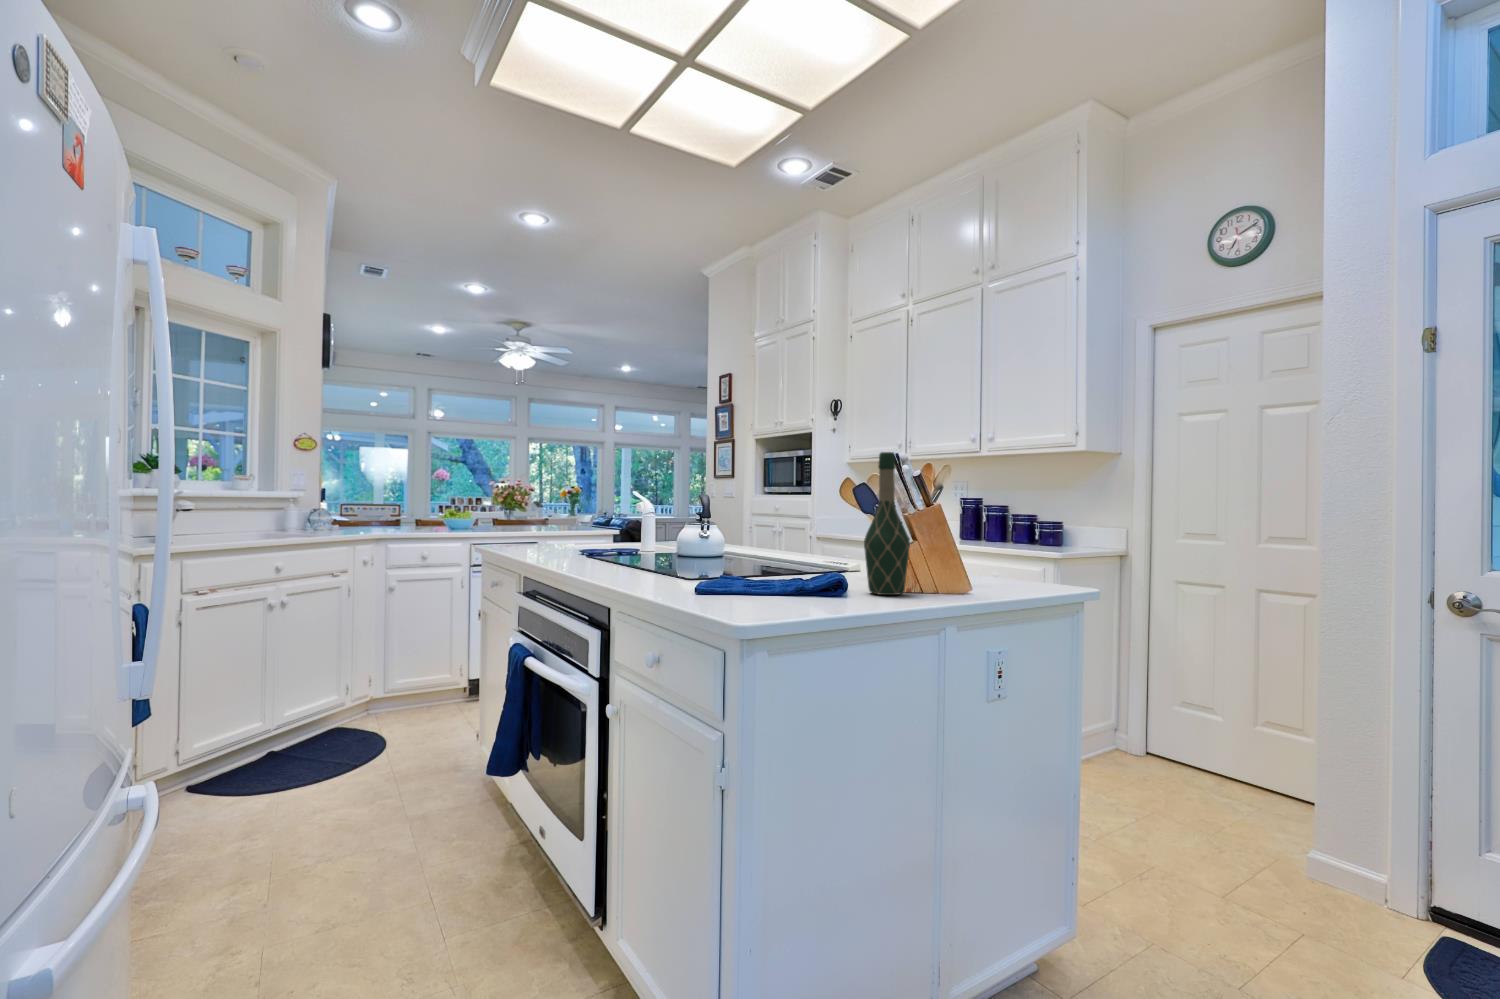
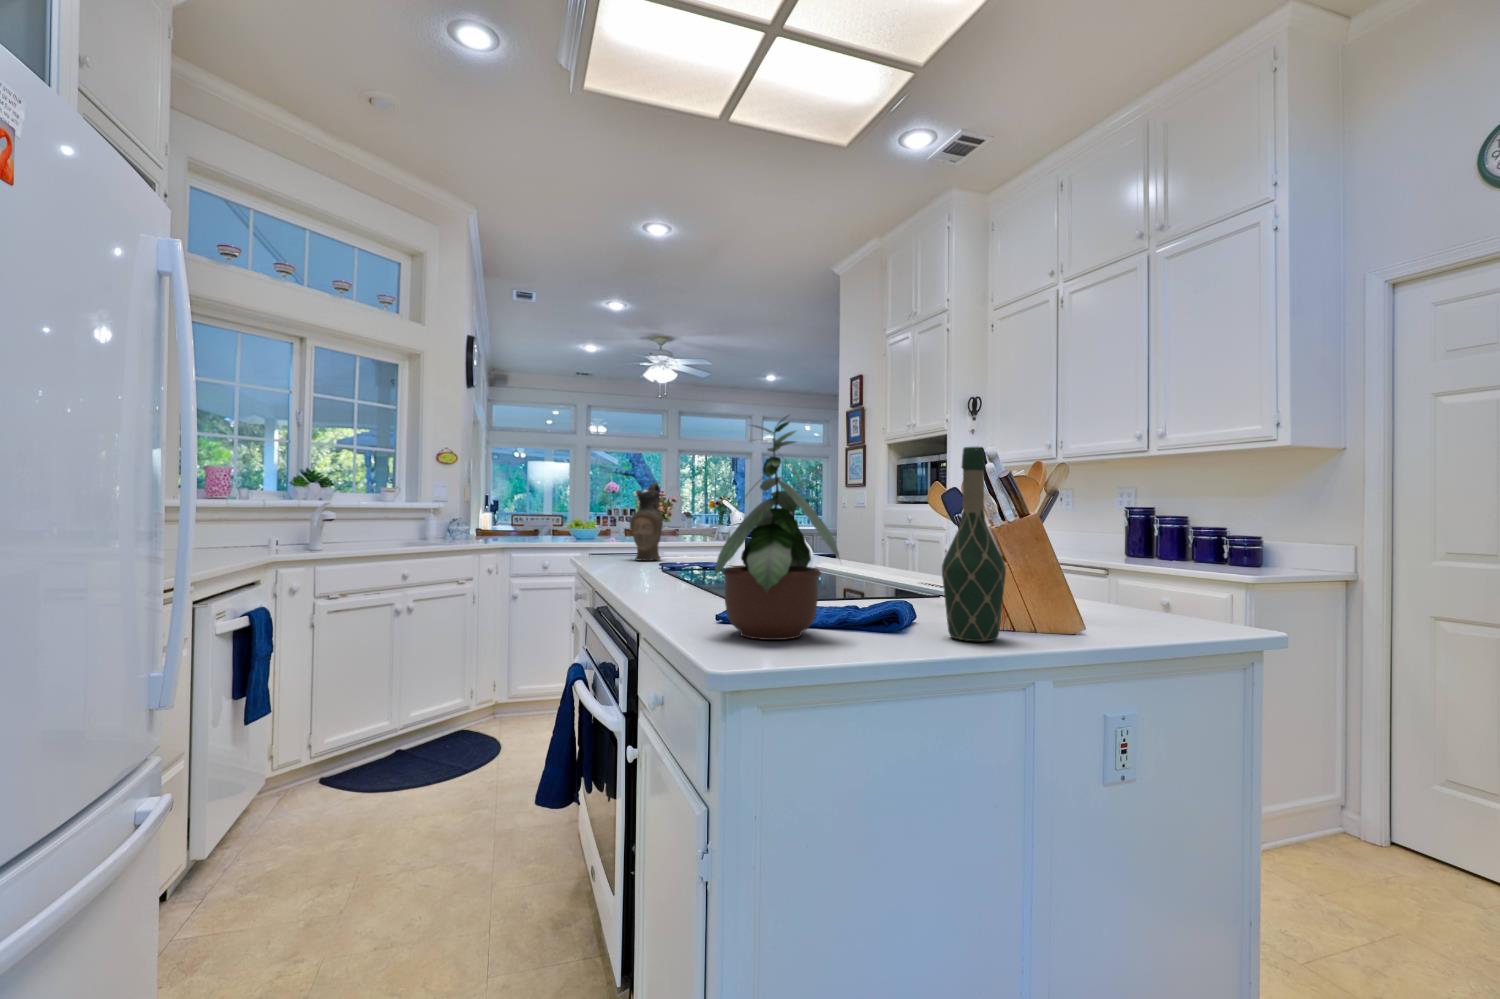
potted plant: none [688,423,799,598] -> present [714,416,839,640]
ceramic pitcher: none [537,474,569,547] -> present [630,483,663,560]

